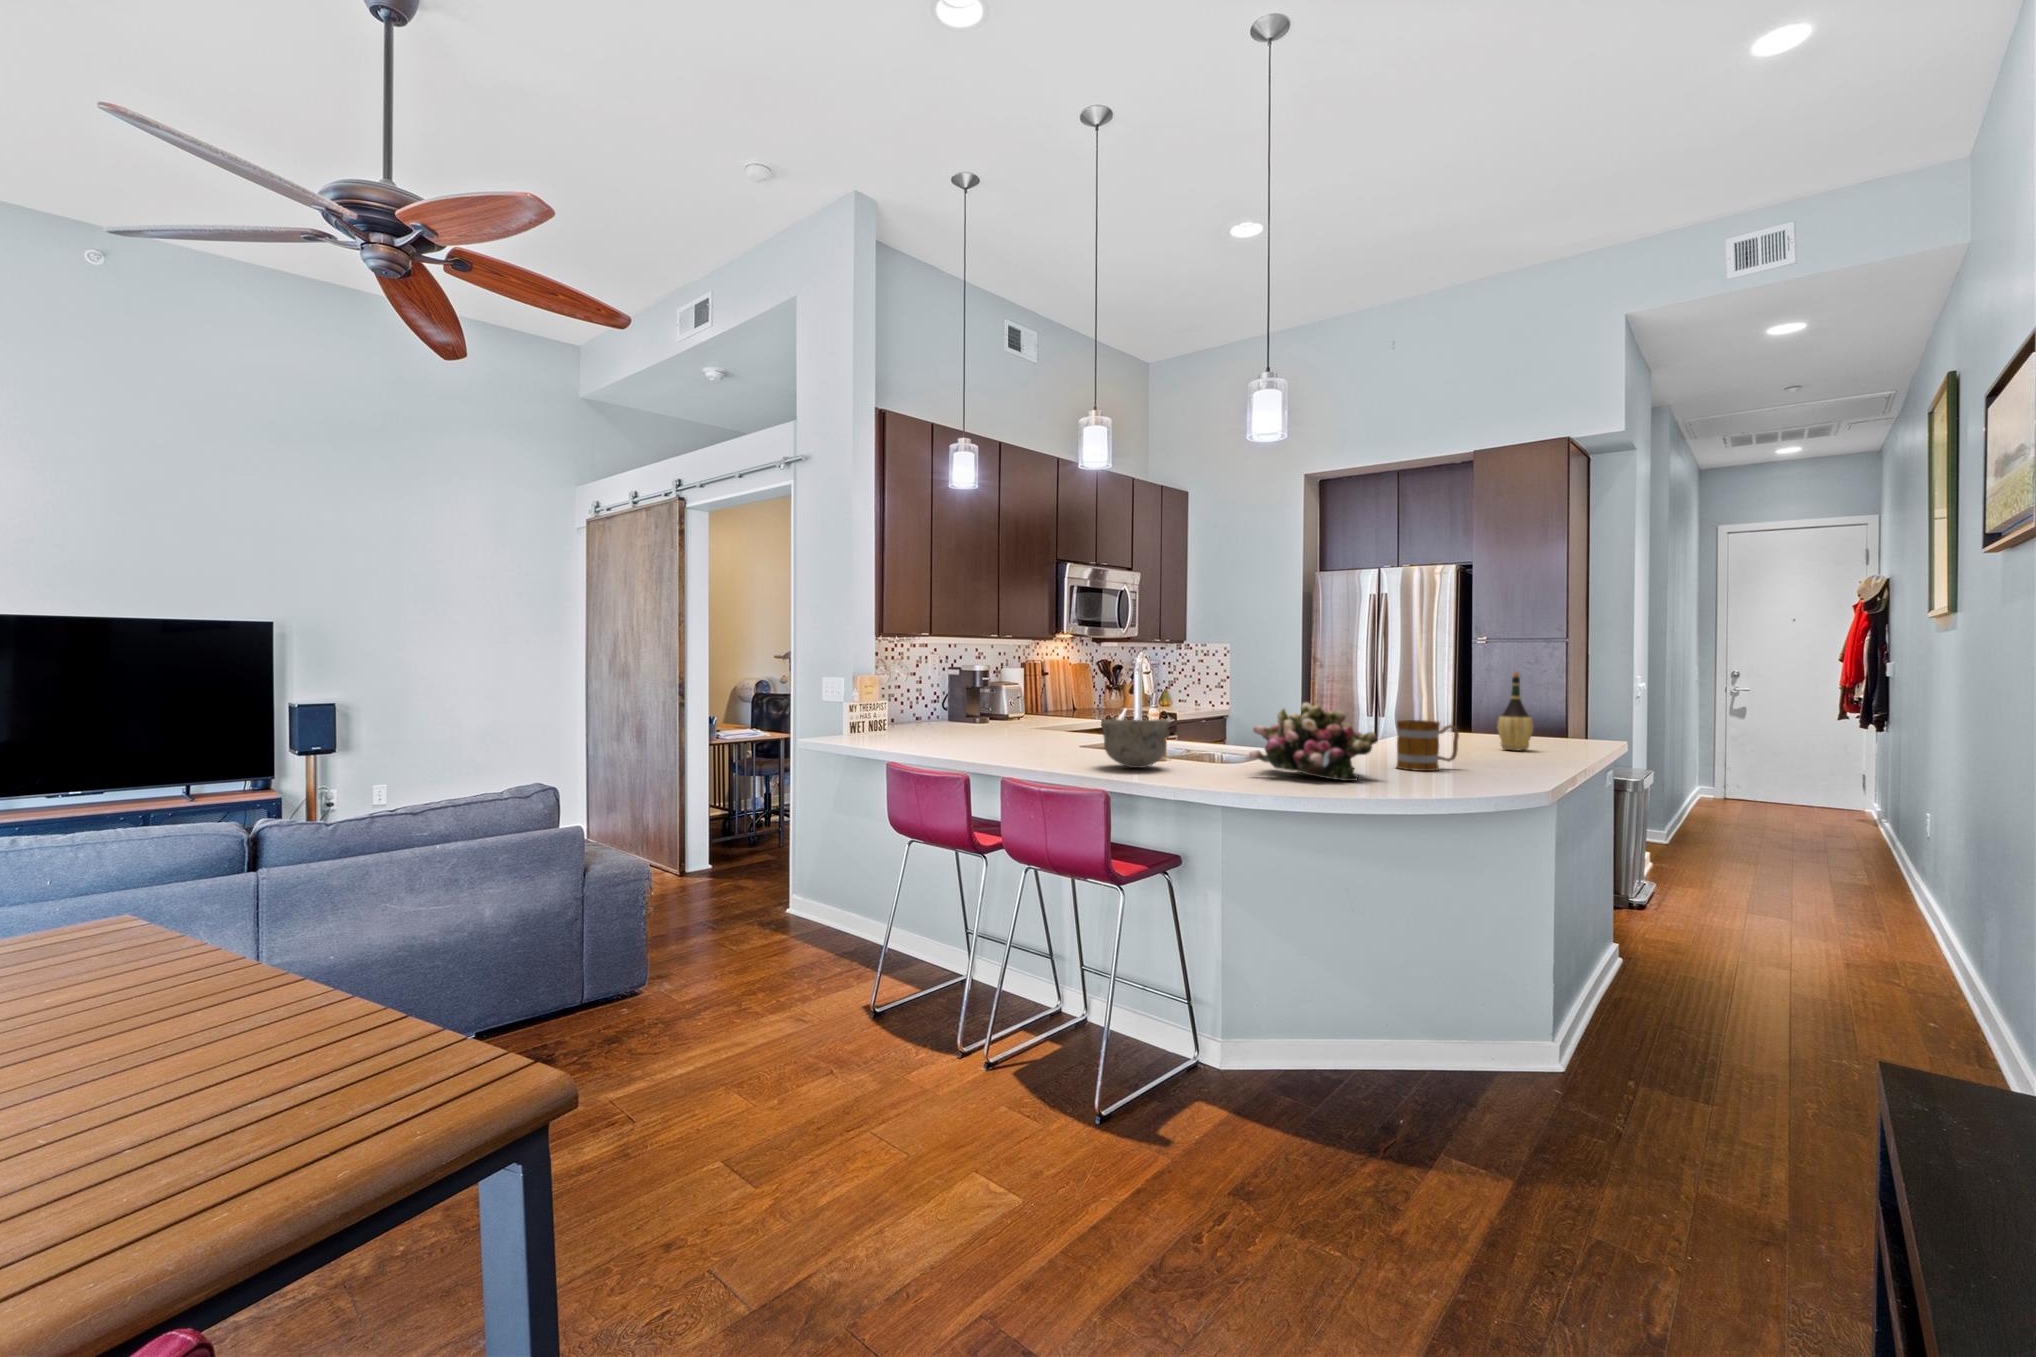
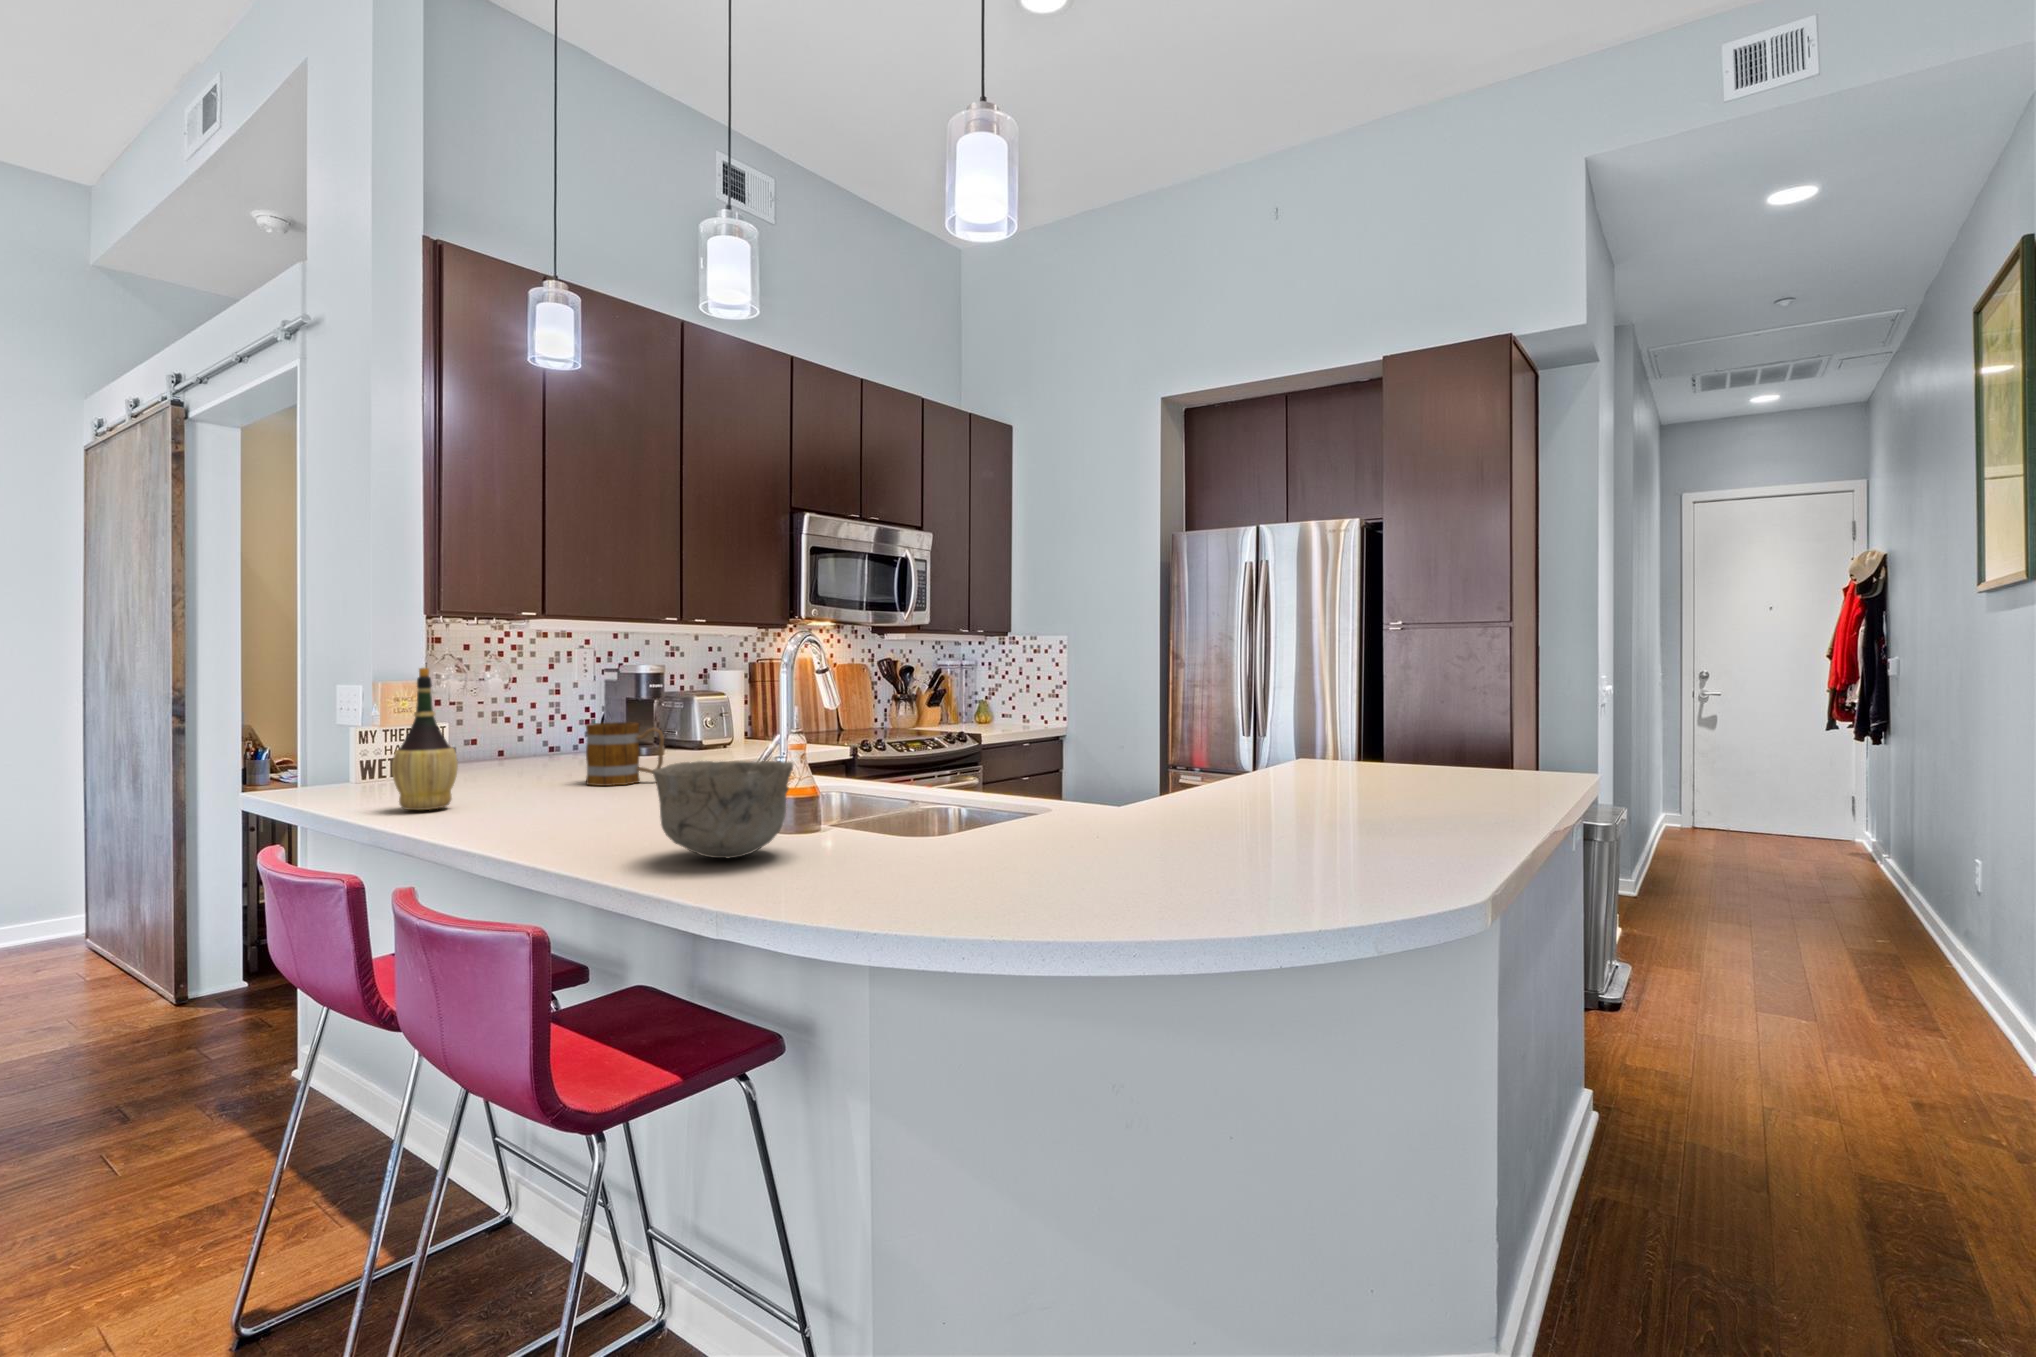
wine bottle: present [1497,672,1533,750] -> present [392,668,458,810]
flower arrangement: present [1249,703,1378,781] -> none [920,727,1169,887]
mug: present [1396,720,1459,771] -> present [586,722,664,786]

